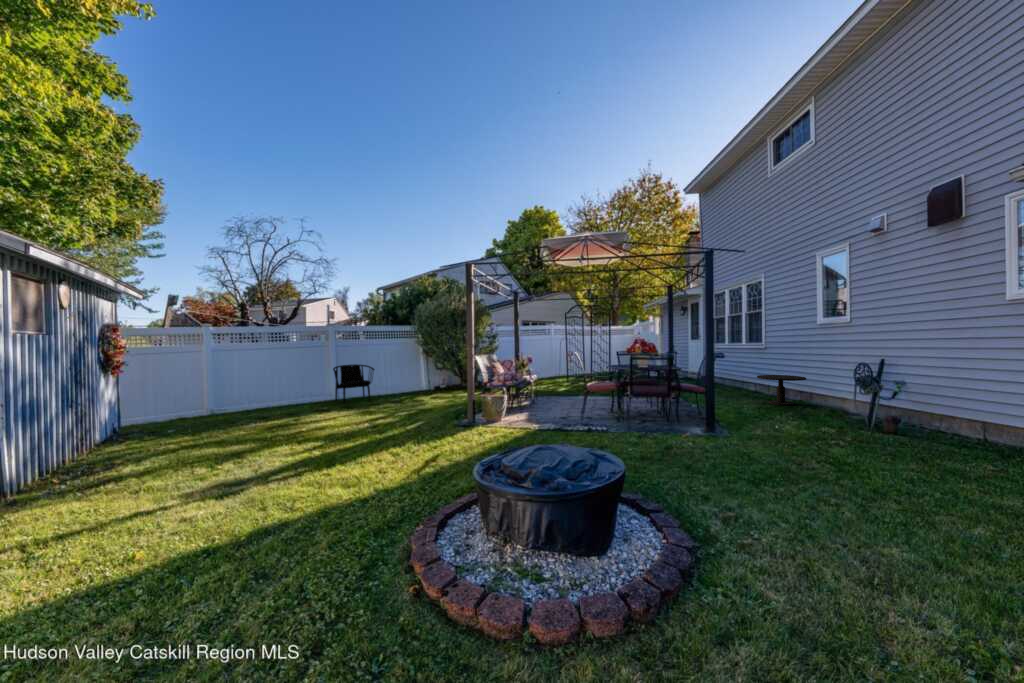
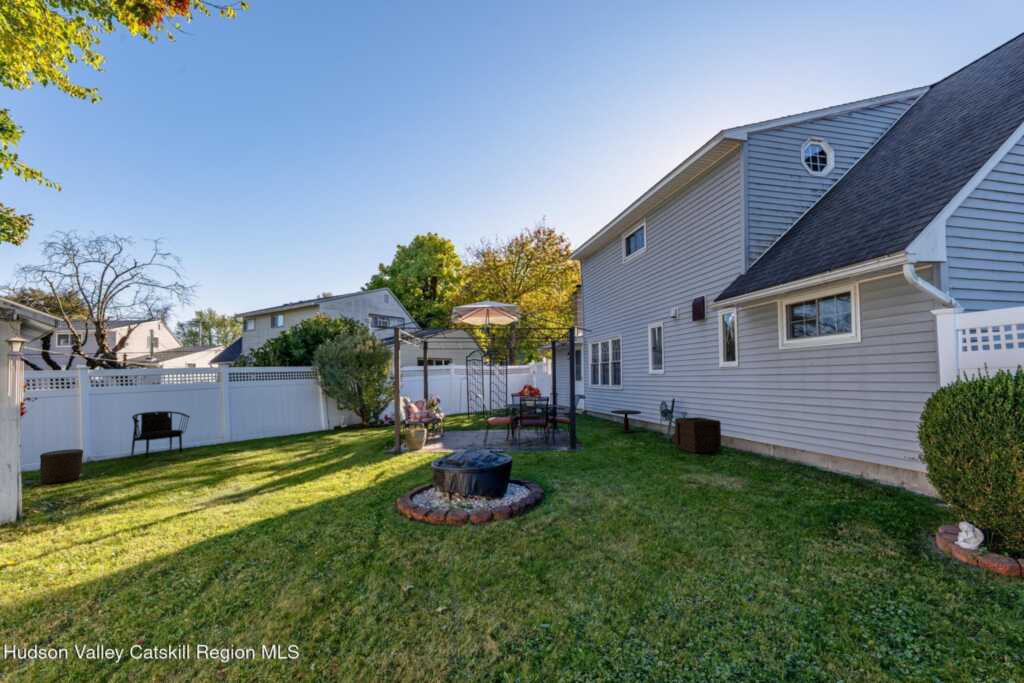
armchair: present [333,364,375,403] -> present [131,411,190,458]
wooden crate: none [892,388,1003,450] -> present [675,417,721,453]
woven basket: none [101,410,146,446] -> present [40,449,83,483]

